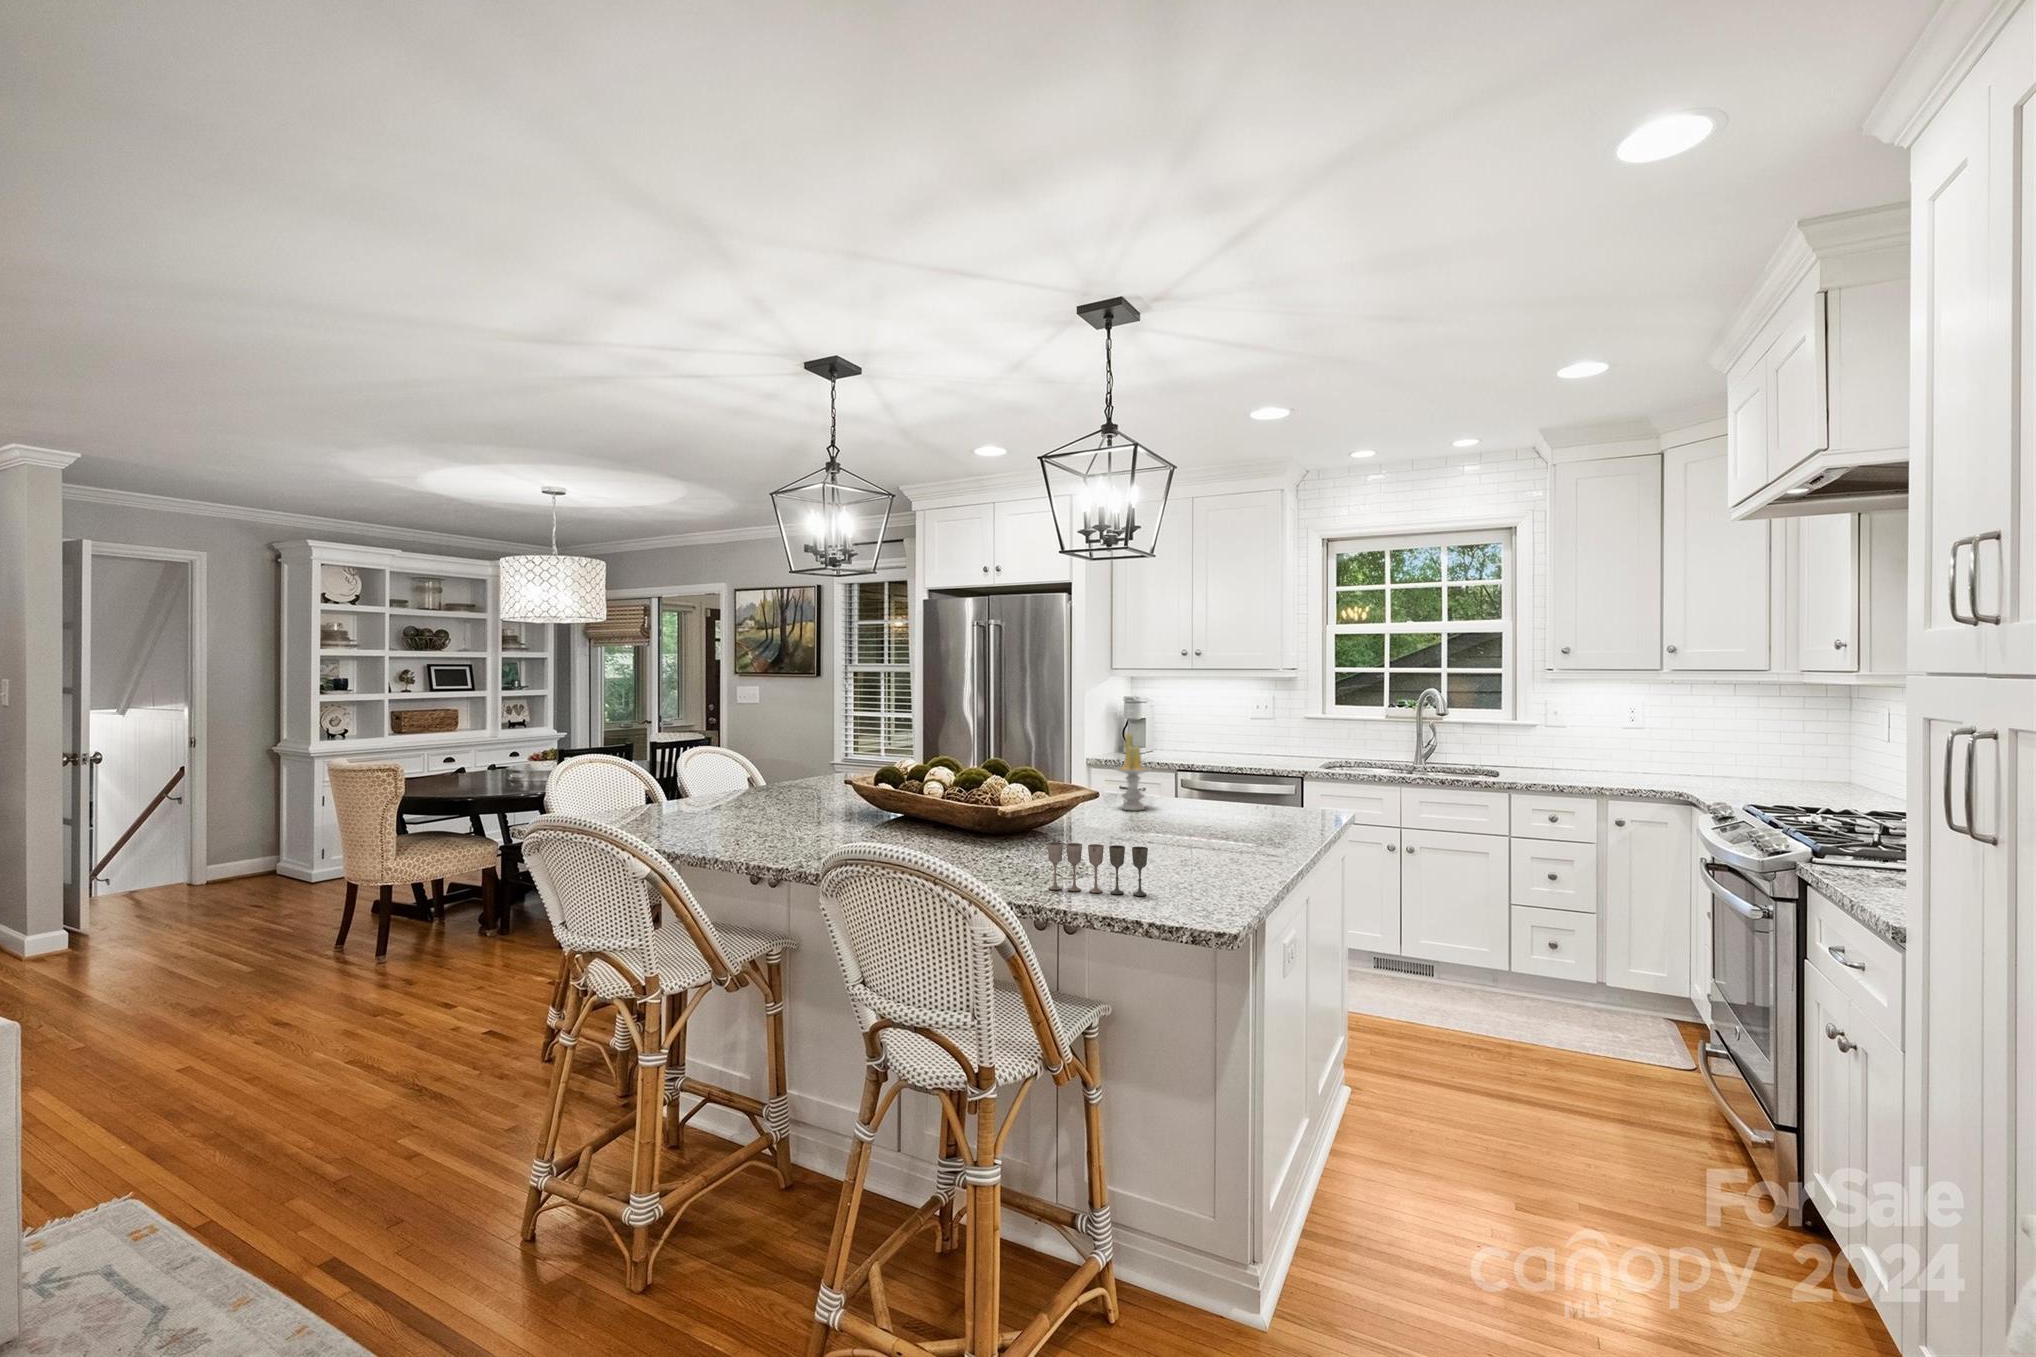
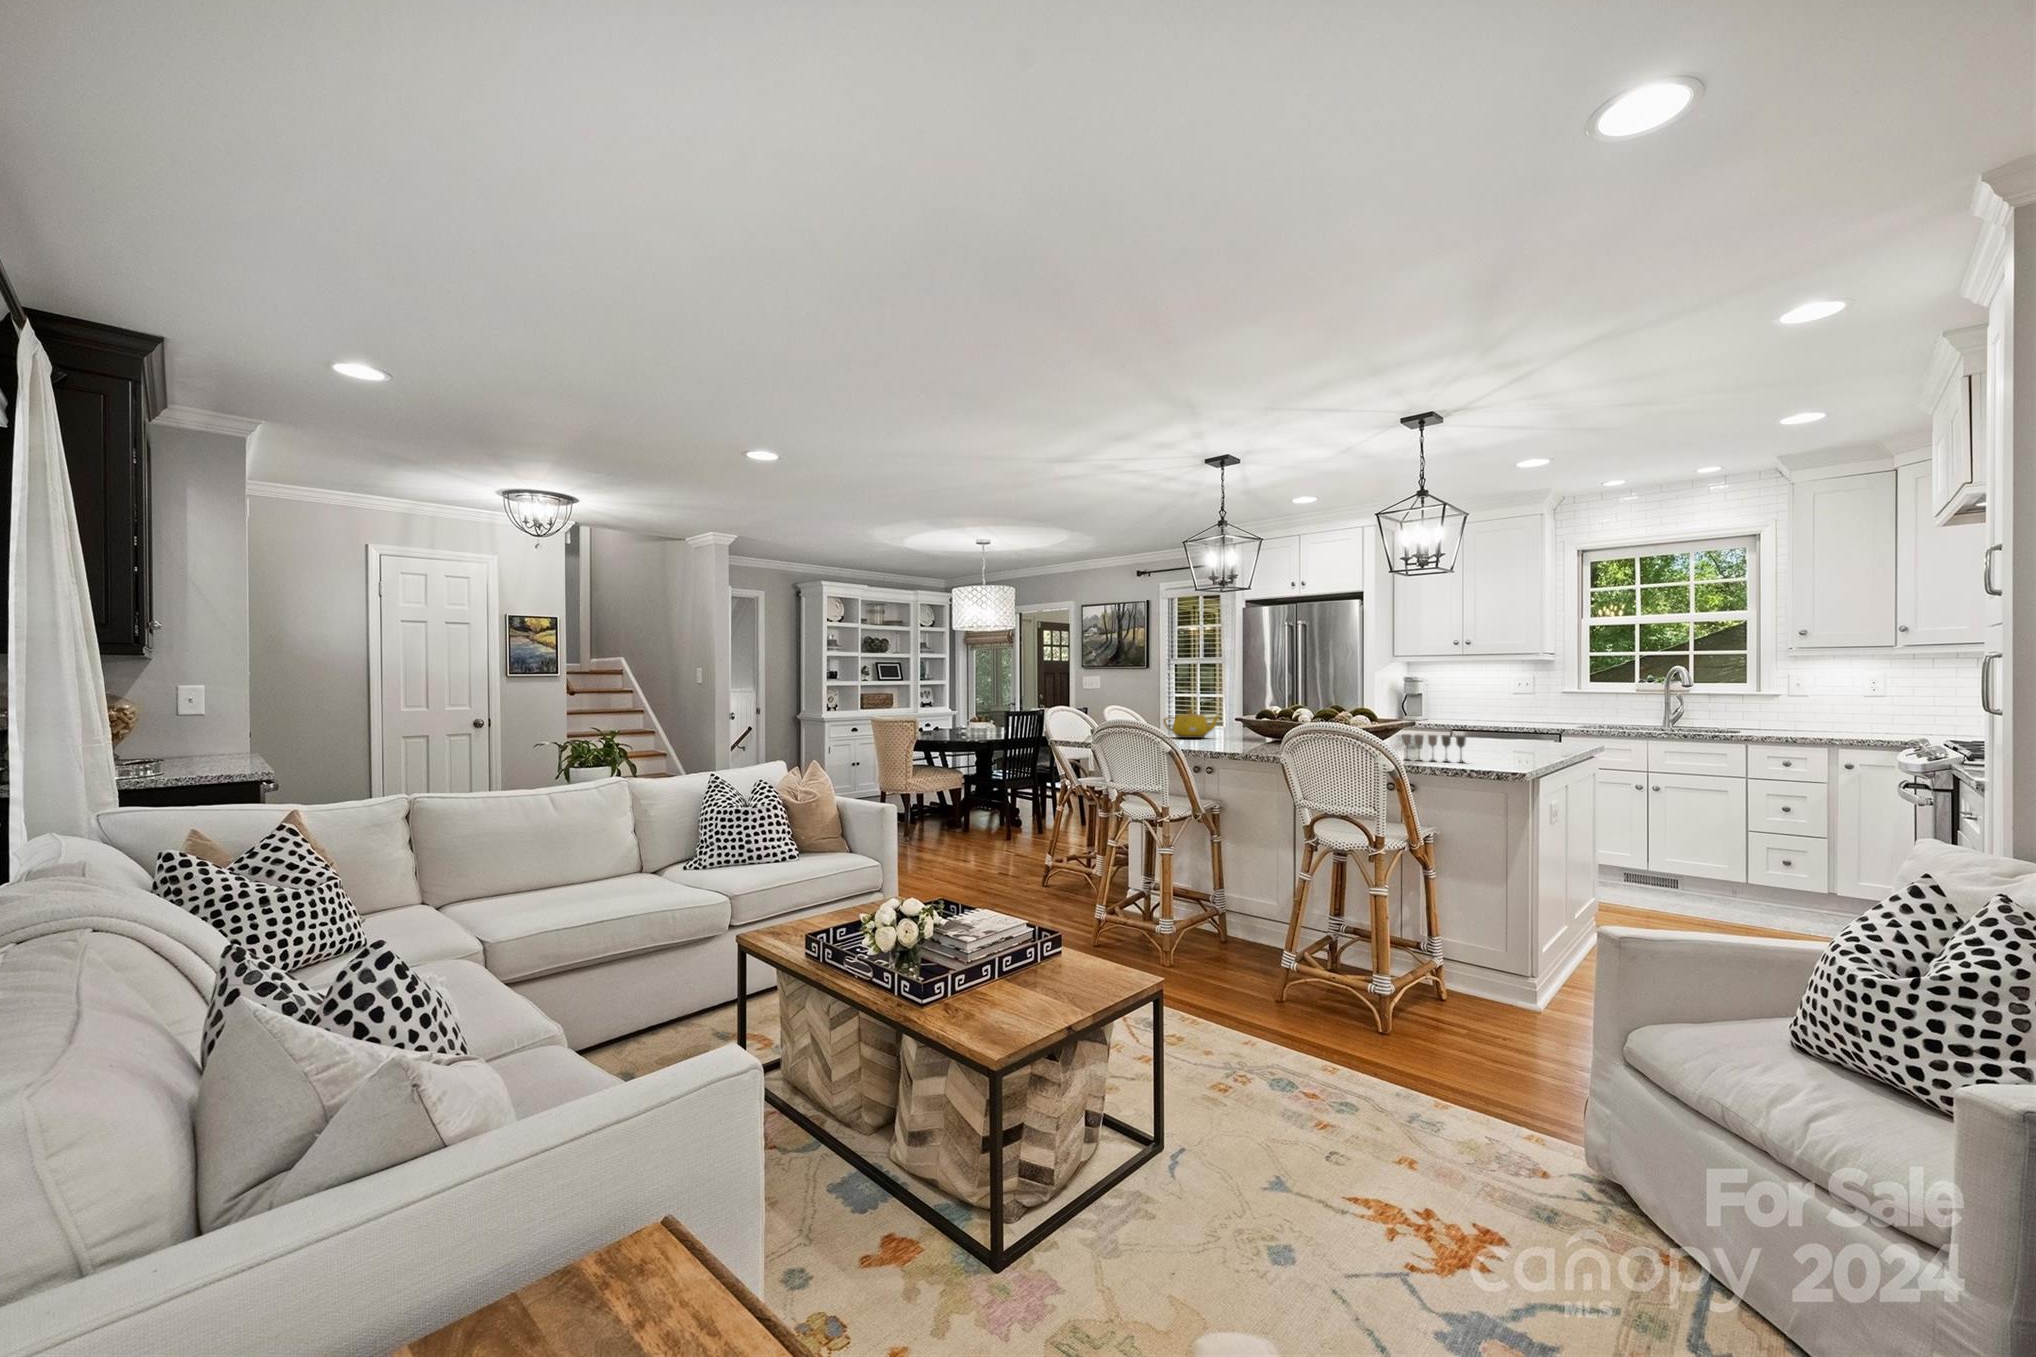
candle: present [1115,733,1151,810] -> none [1420,688,1448,739]
teapot: none [718,771,812,821] -> present [1163,709,1219,738]

